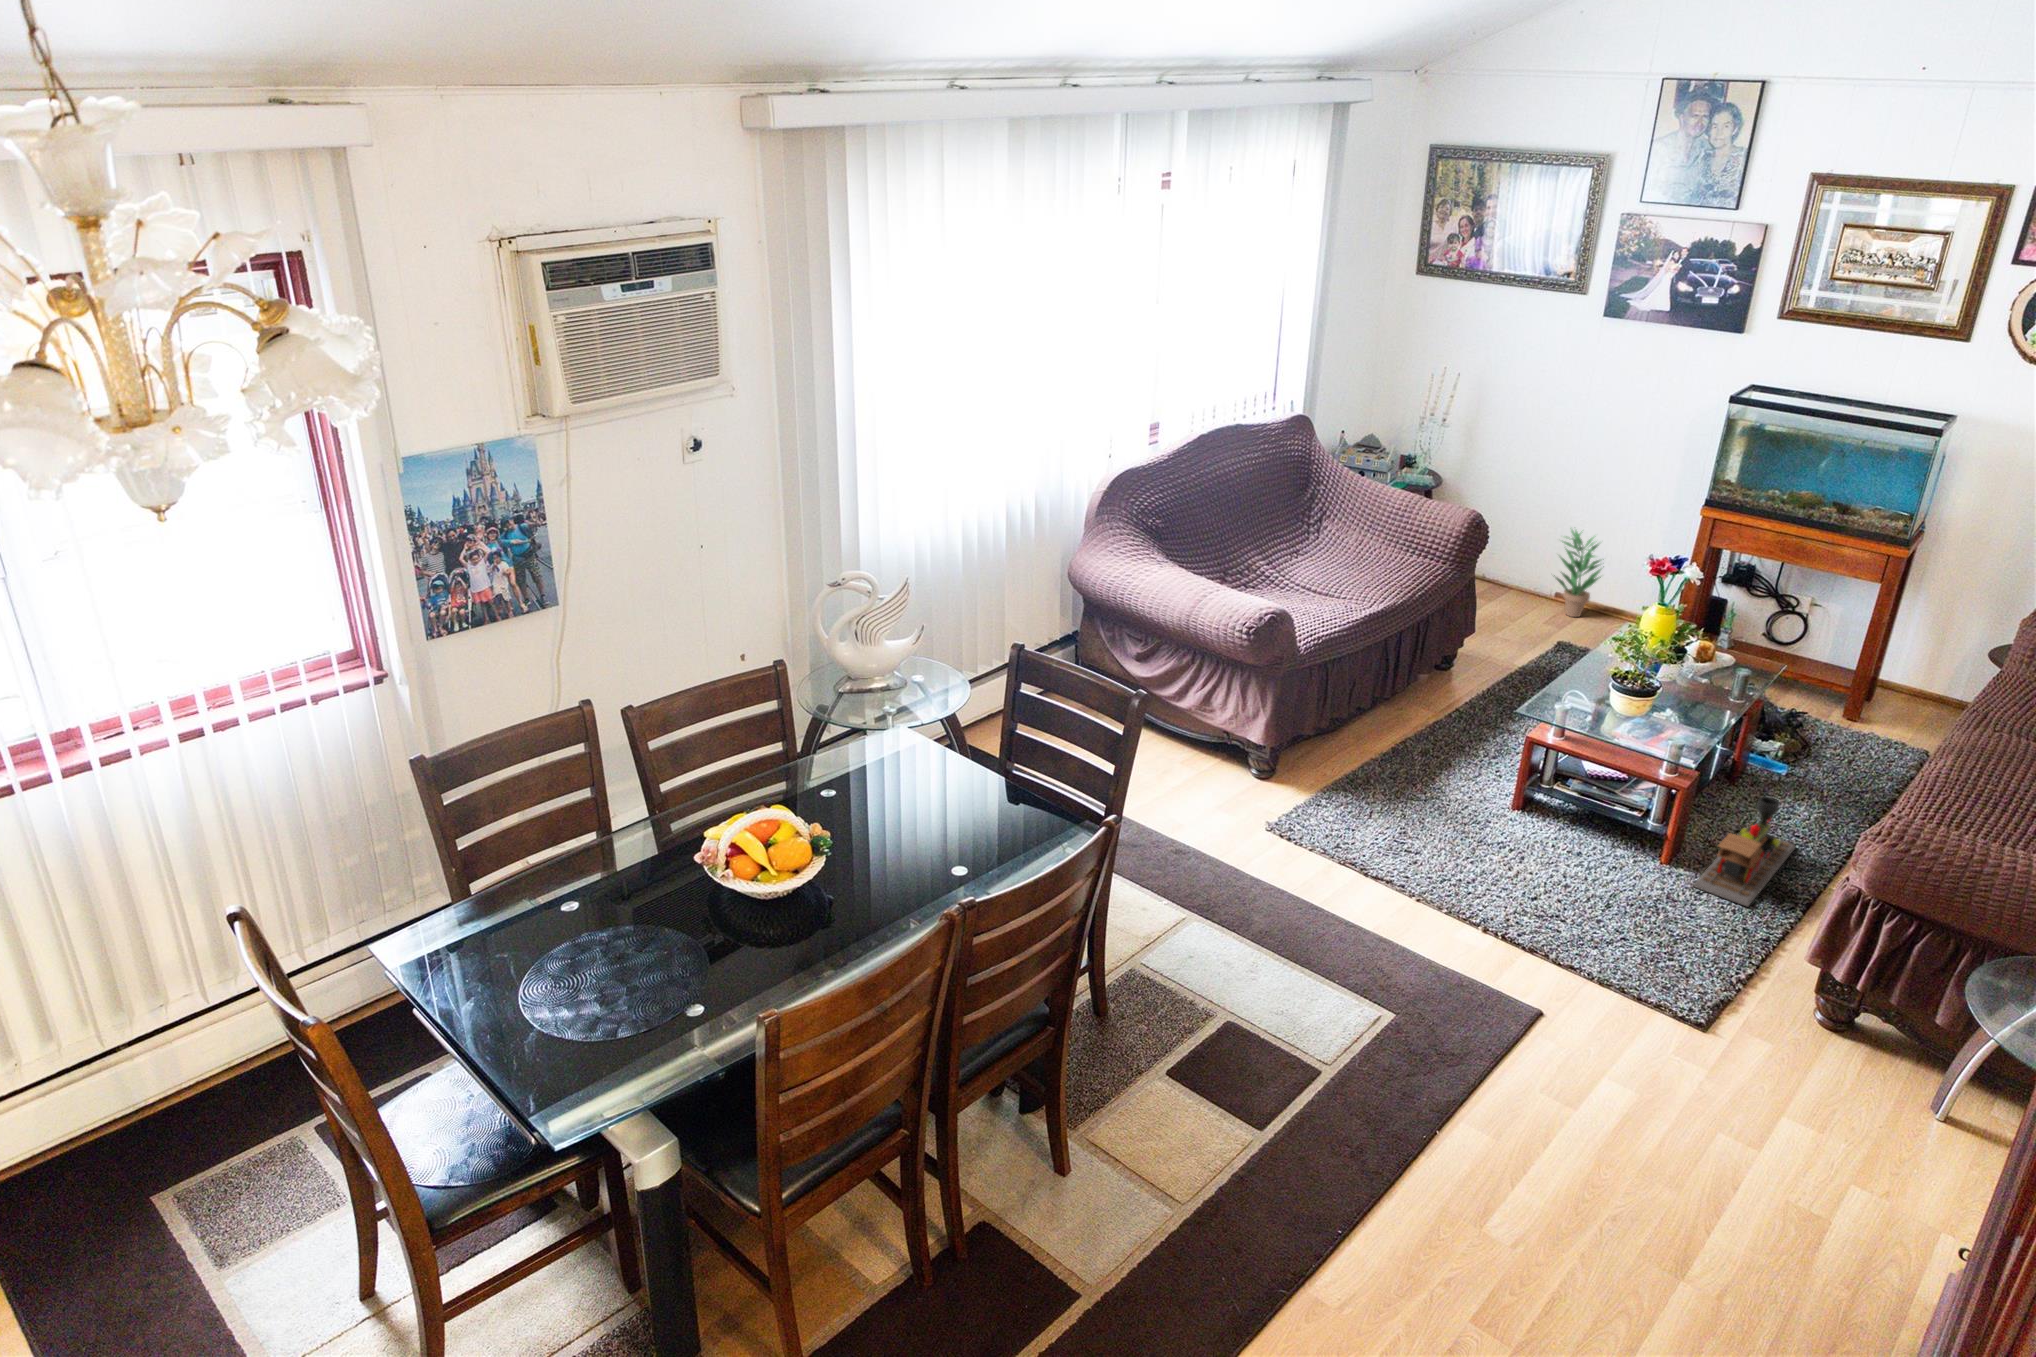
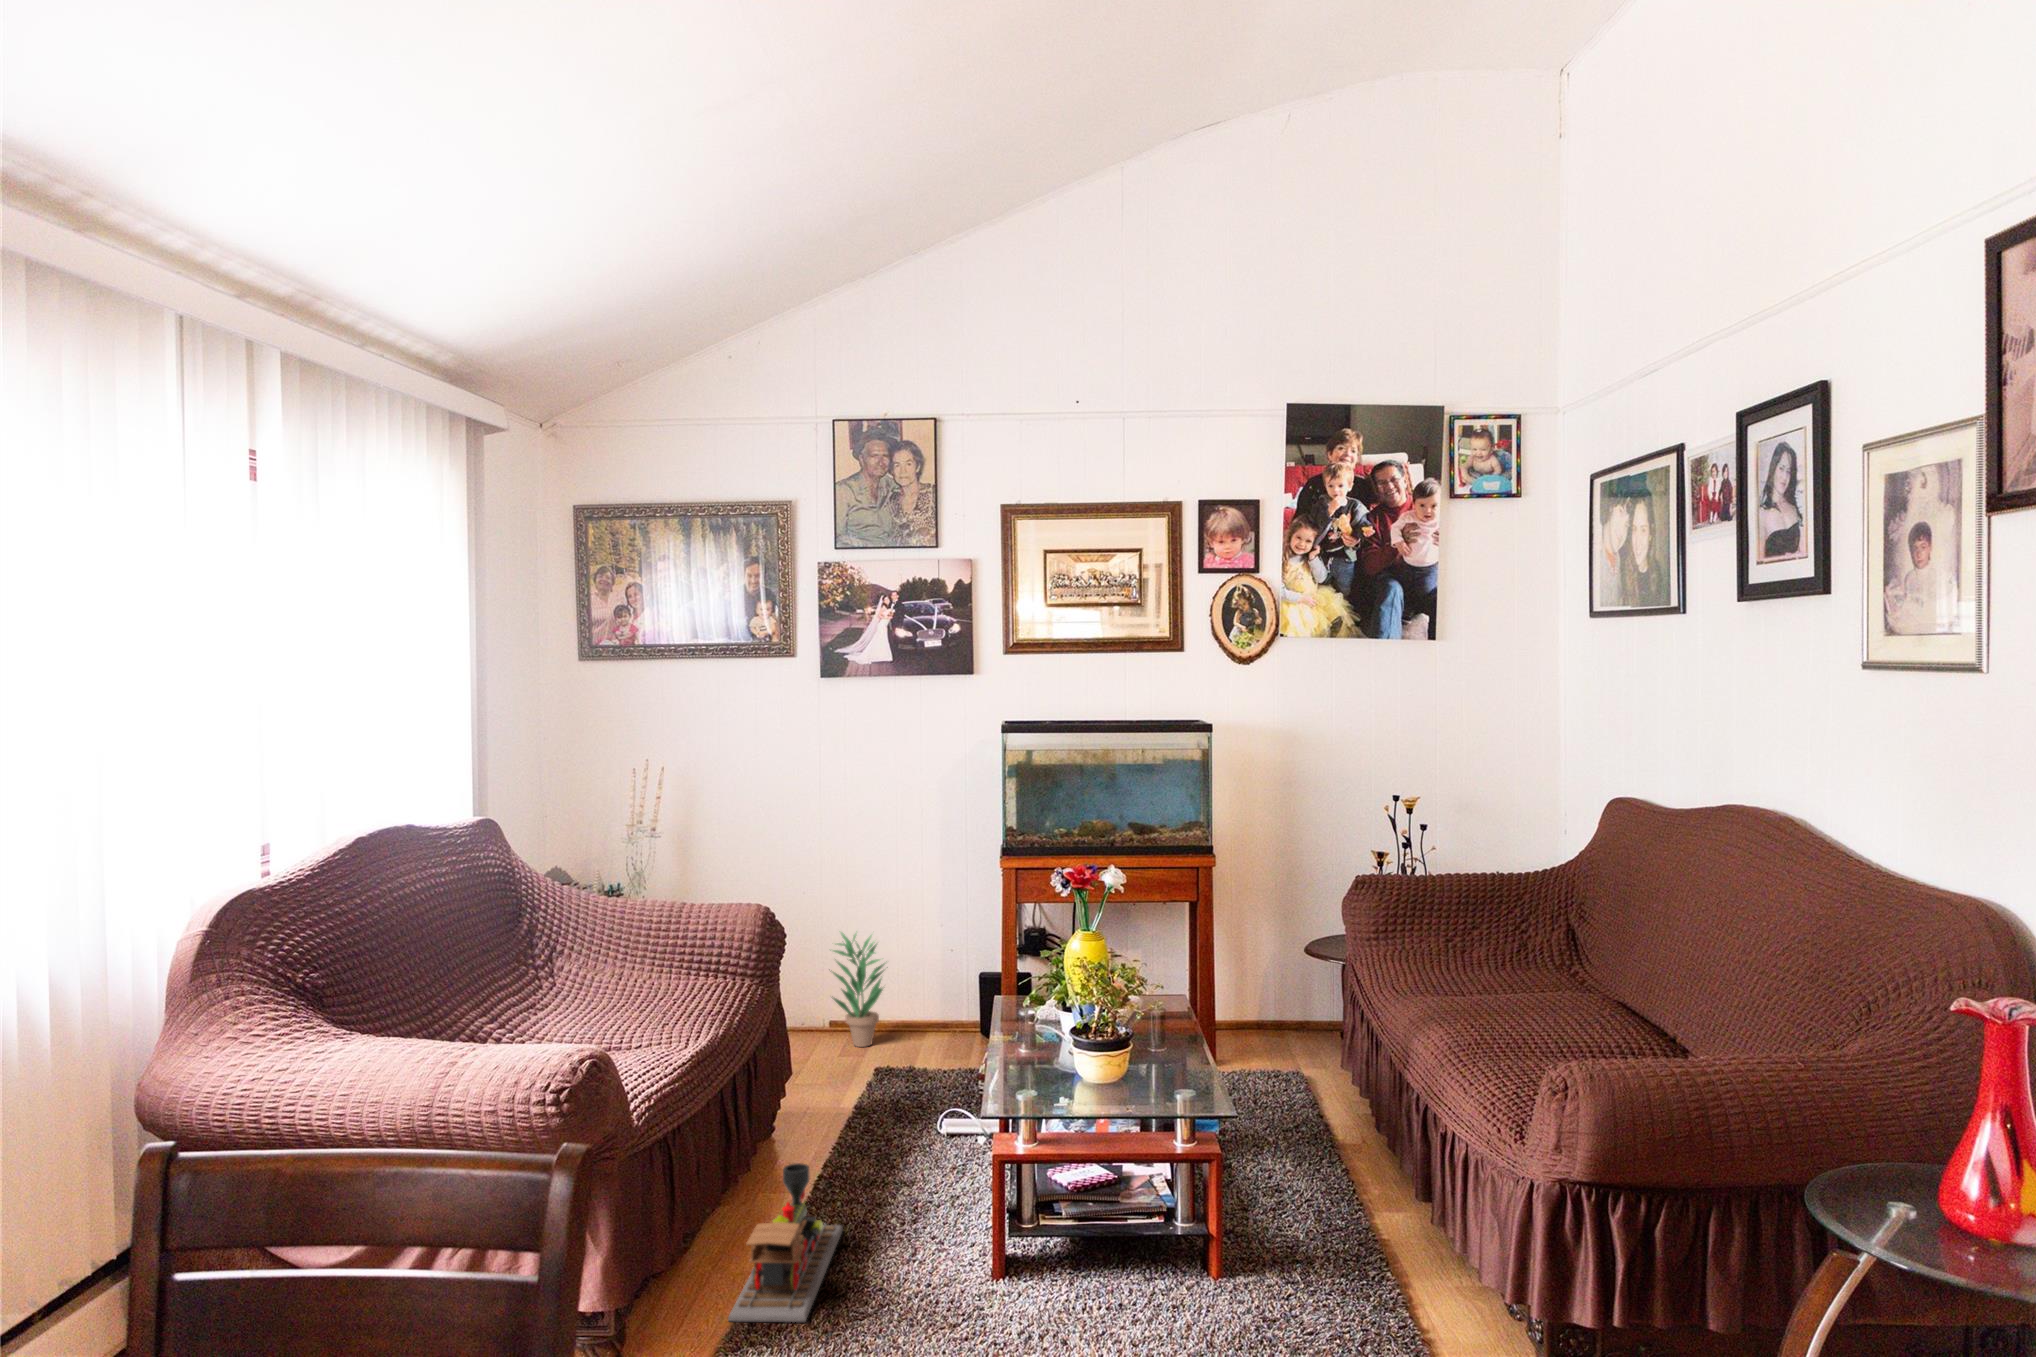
toy train: present [1693,796,1796,906] -> present [728,1163,843,1322]

